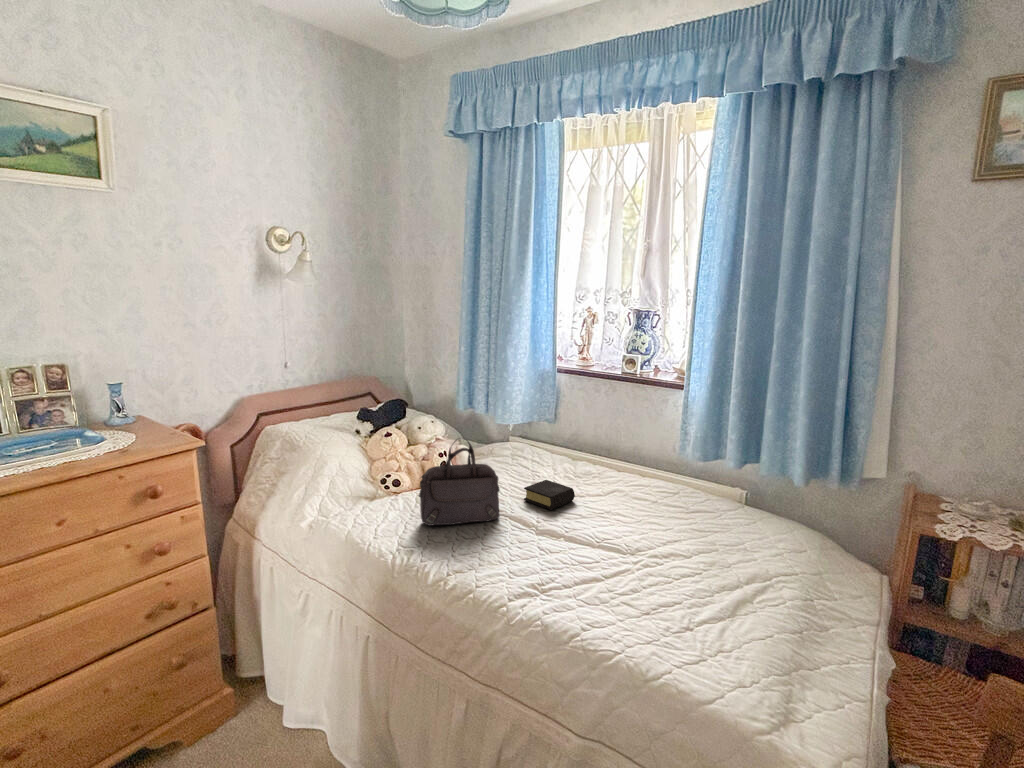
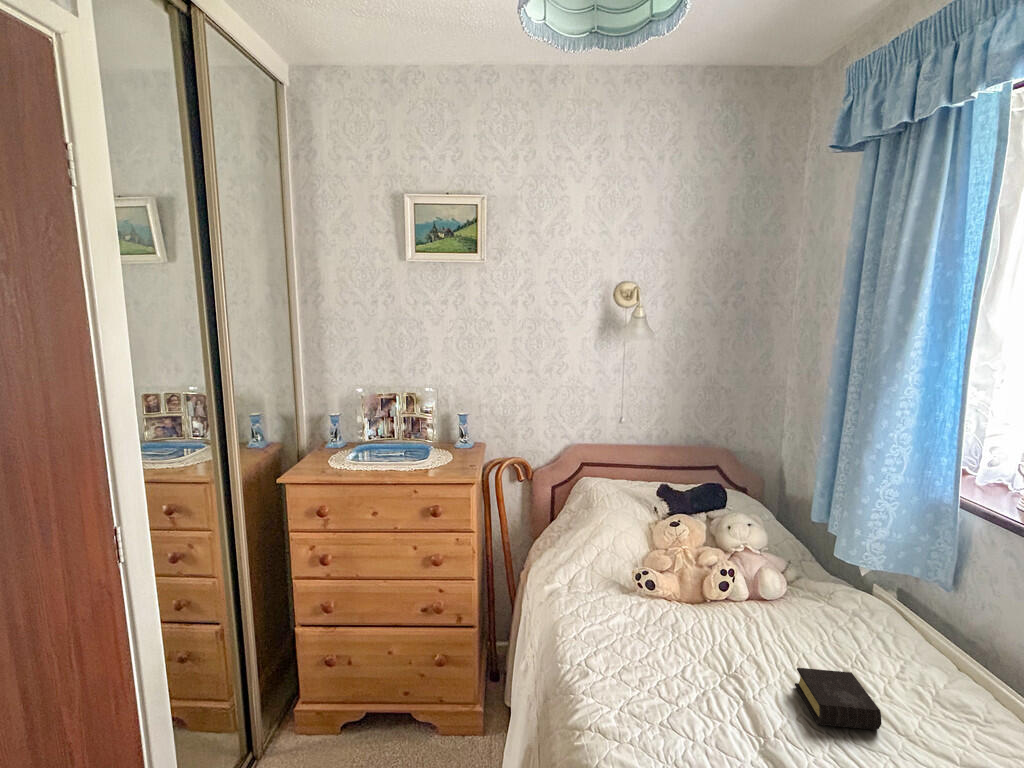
handbag: present [419,438,500,526] -> none [629,562,738,693]

